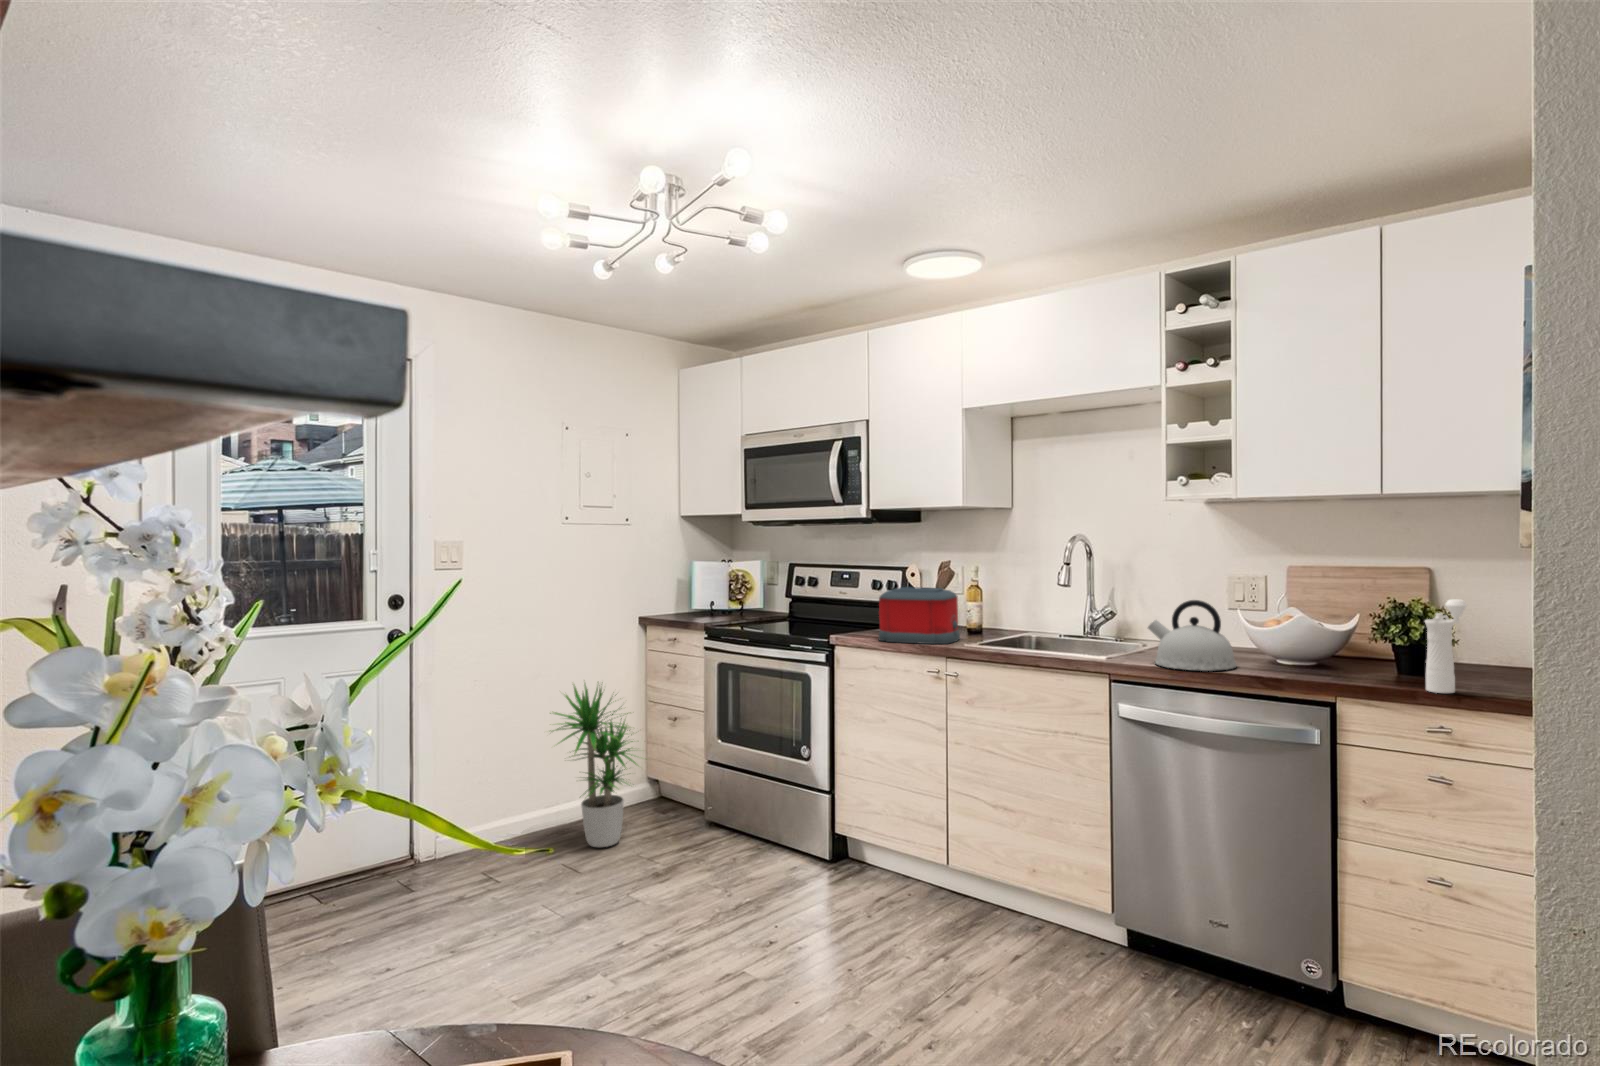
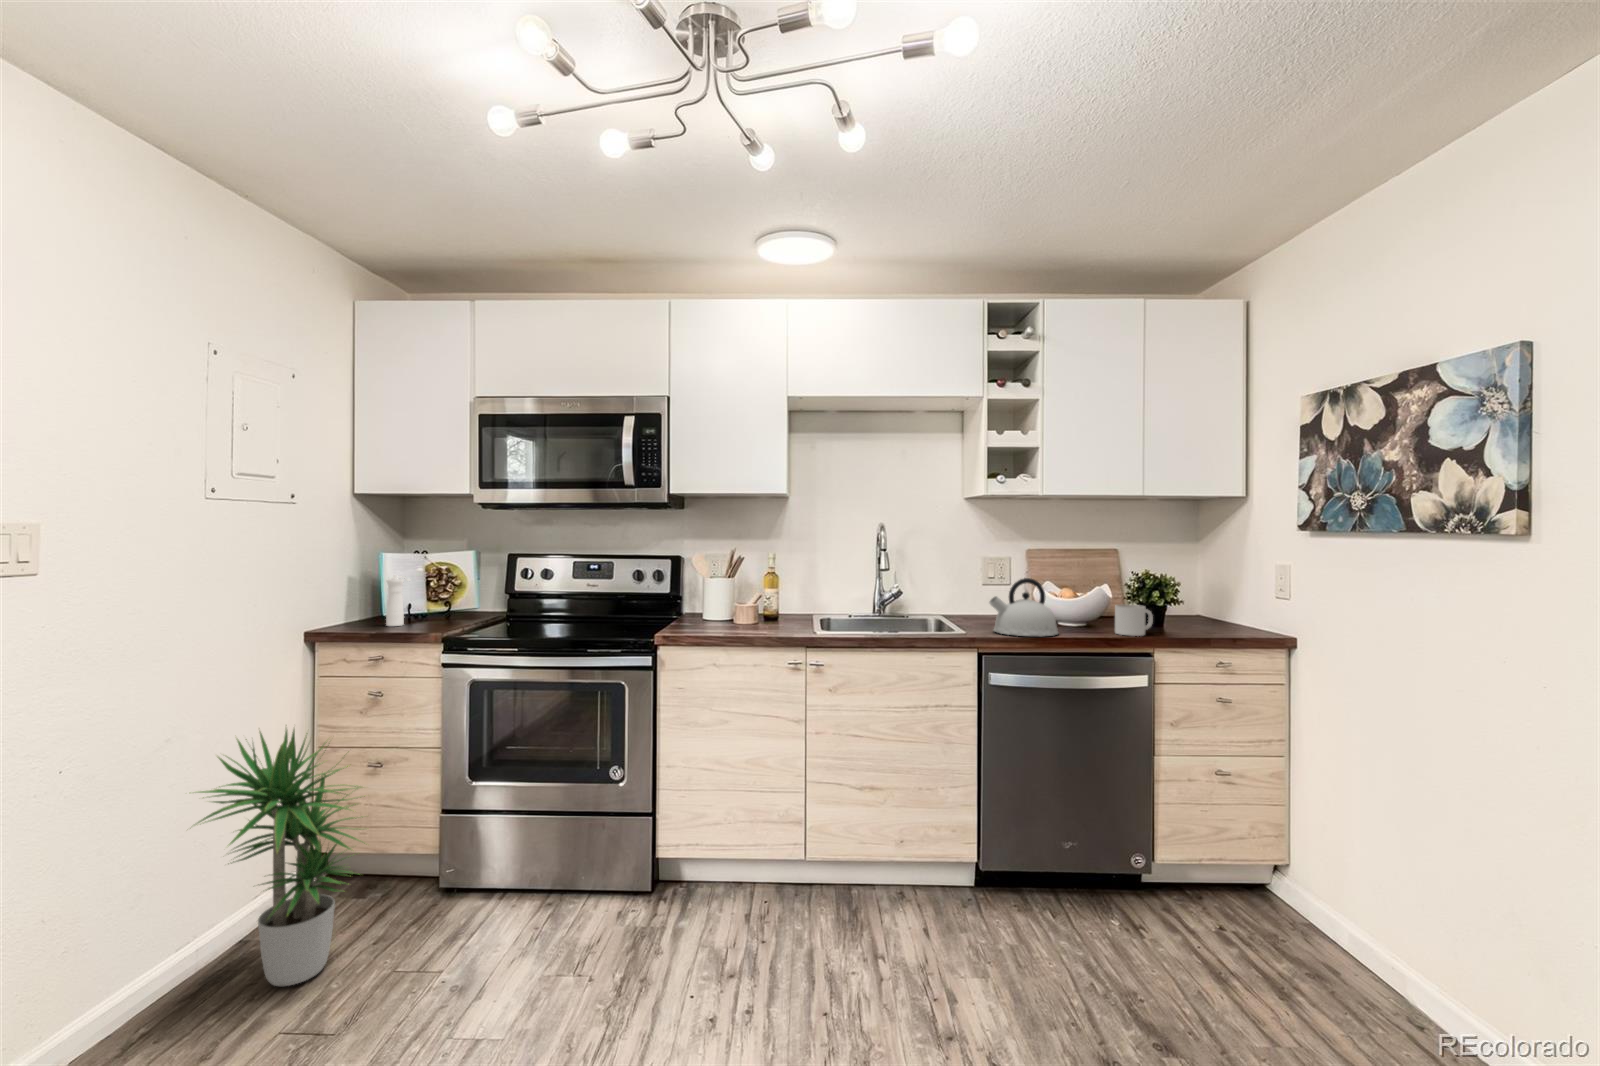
toaster: present [879,587,960,644] -> none [700,576,786,635]
pepper mill: present [1425,600,1467,693] -> present [386,568,423,626]
mug: none [1313,639,1375,682] -> present [1115,604,1153,636]

